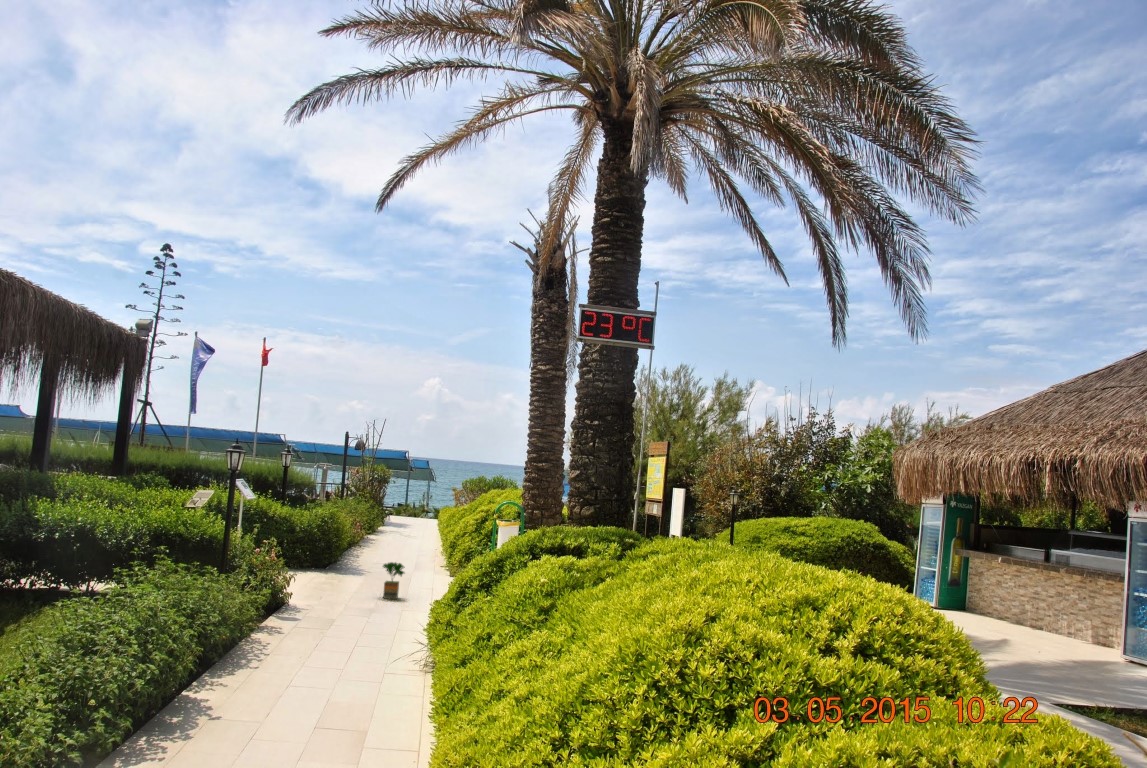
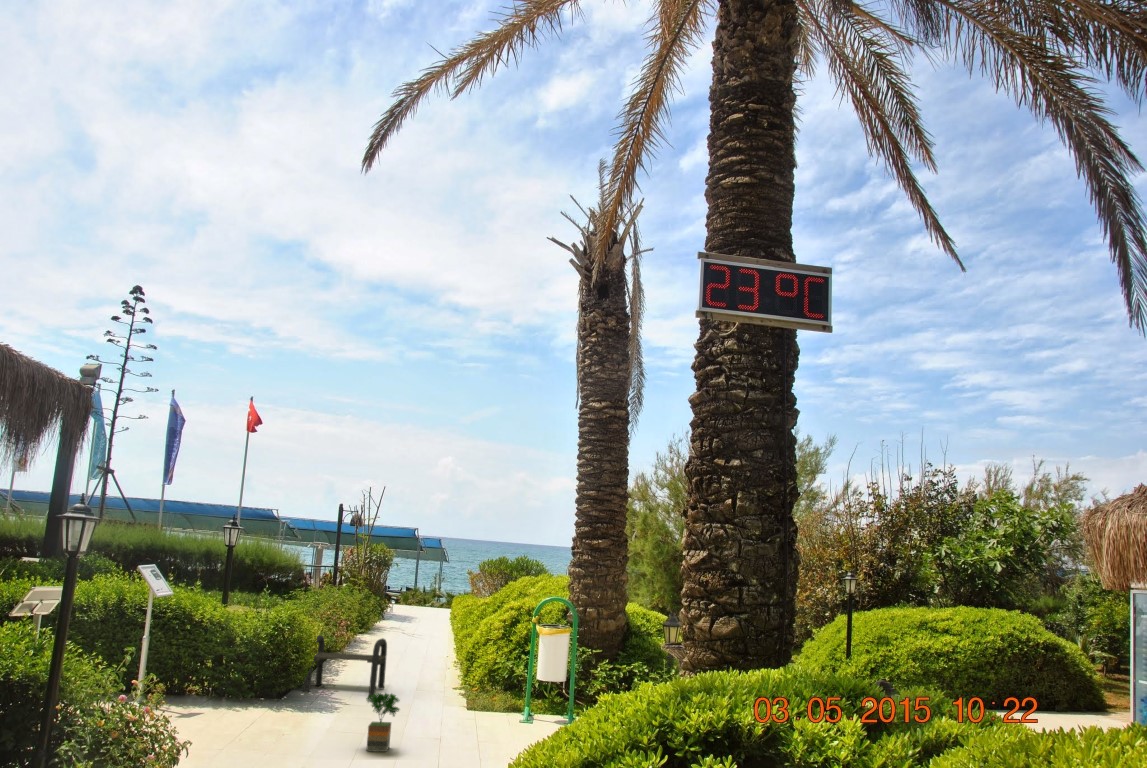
bench: none [331,530,391,573] -> present [303,635,387,696]

